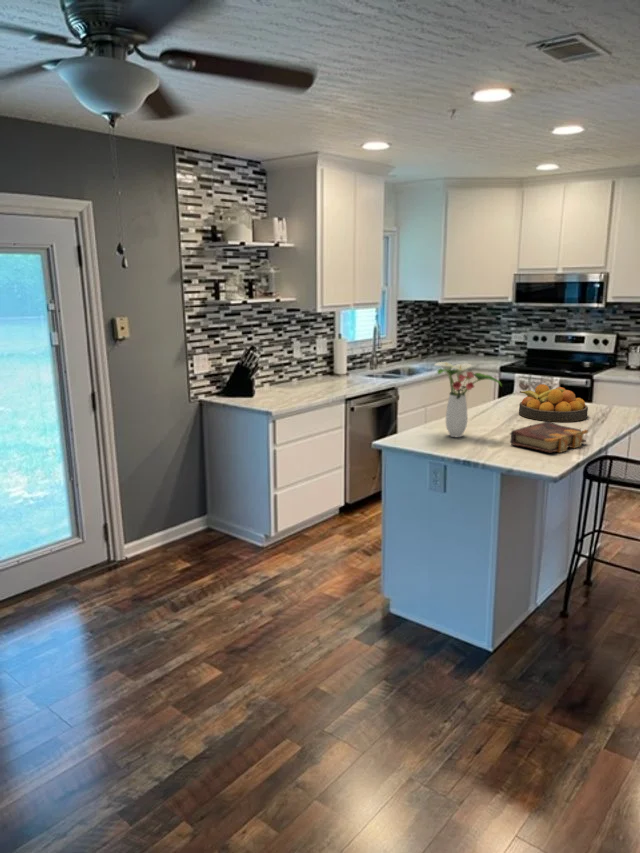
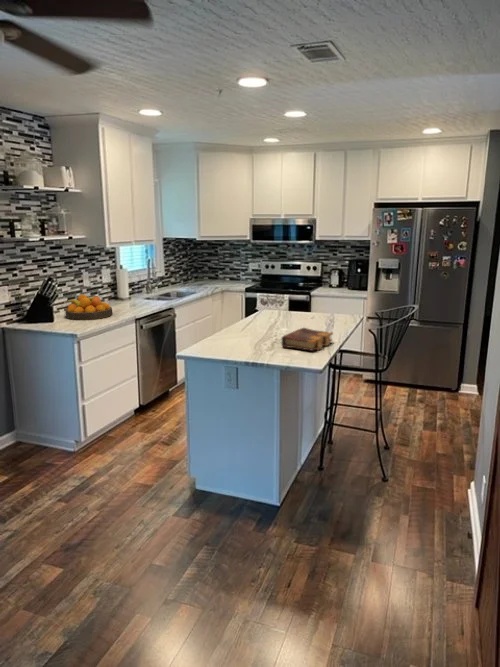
flower arrangement: present [435,362,502,437] -> none [219,286,273,344]
fruit bowl: present [519,384,588,422] -> present [65,295,113,320]

